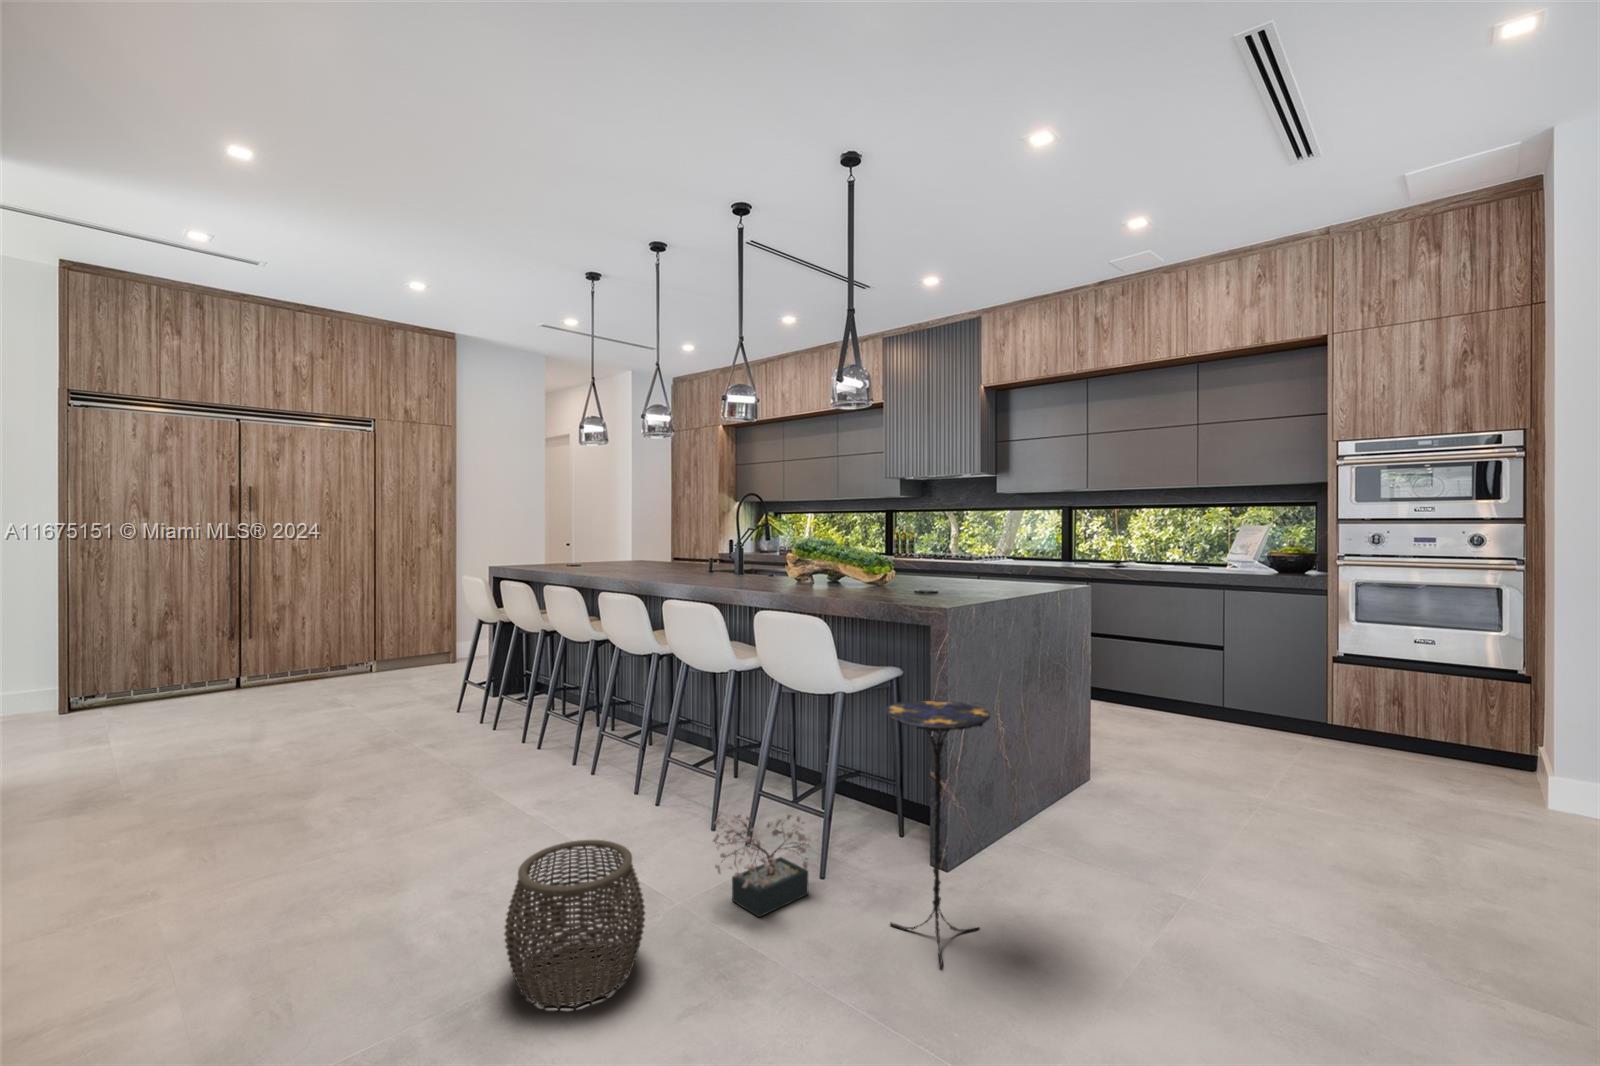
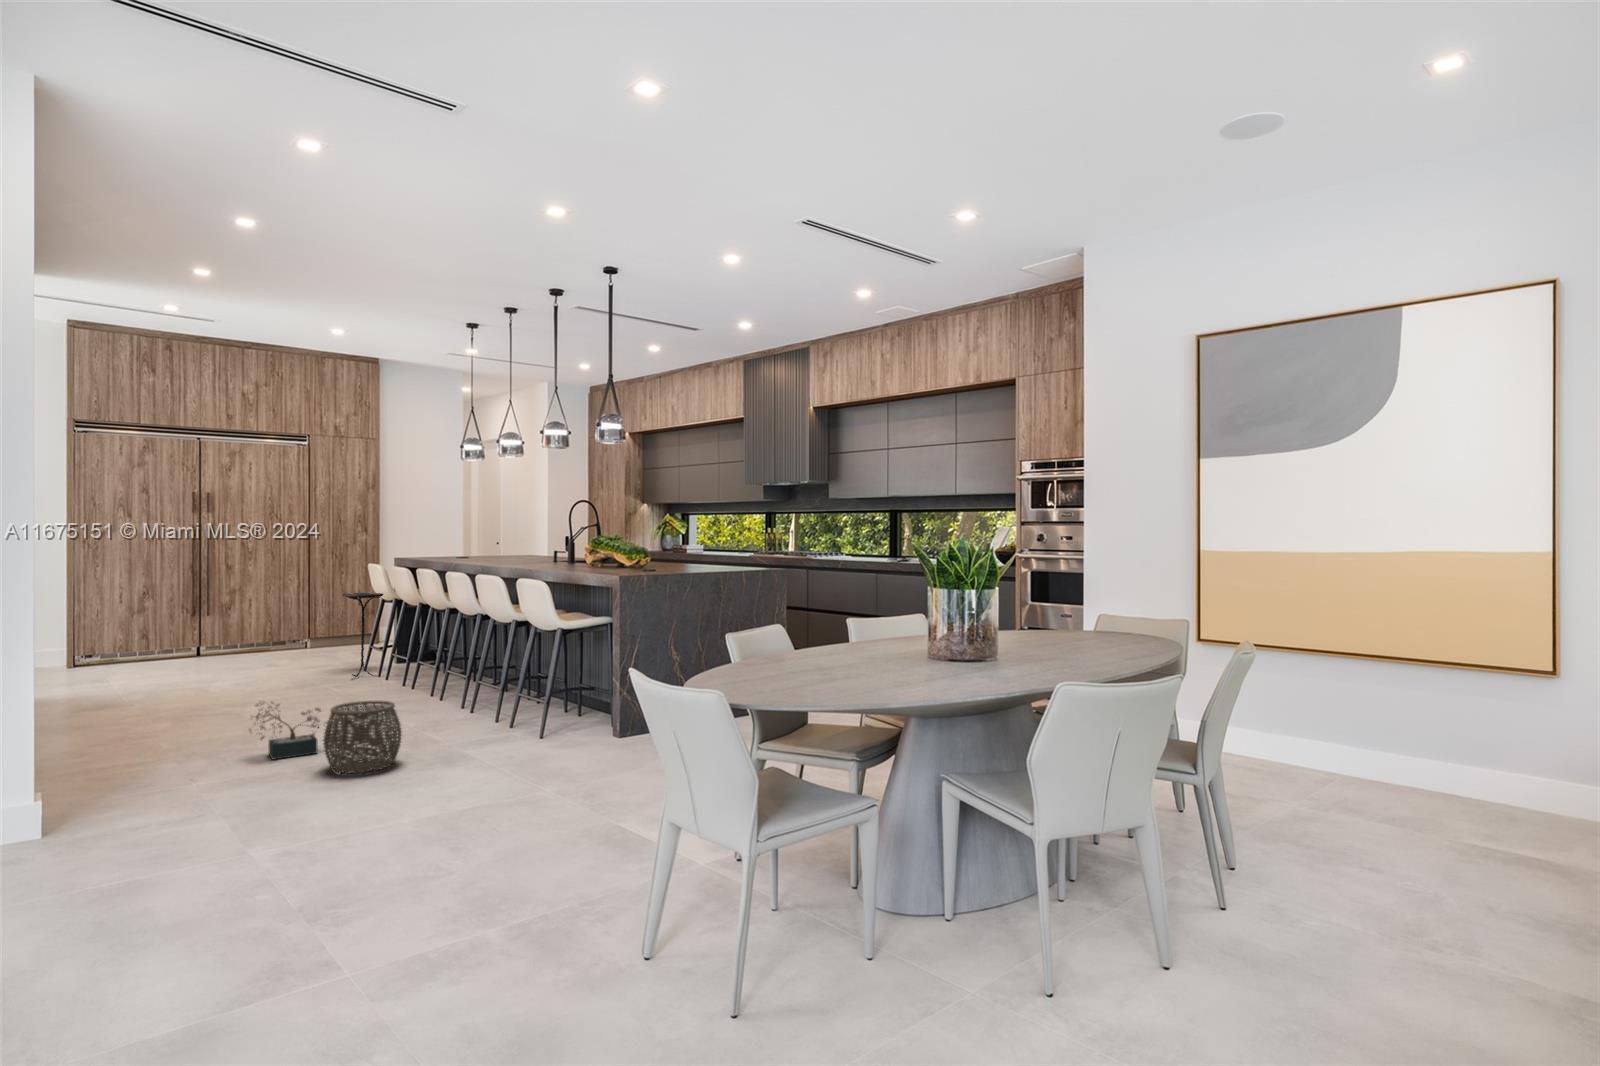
side table: present [885,701,990,966] -> present [342,593,383,679]
decorative plant: present [713,813,811,917] -> present [249,701,328,759]

